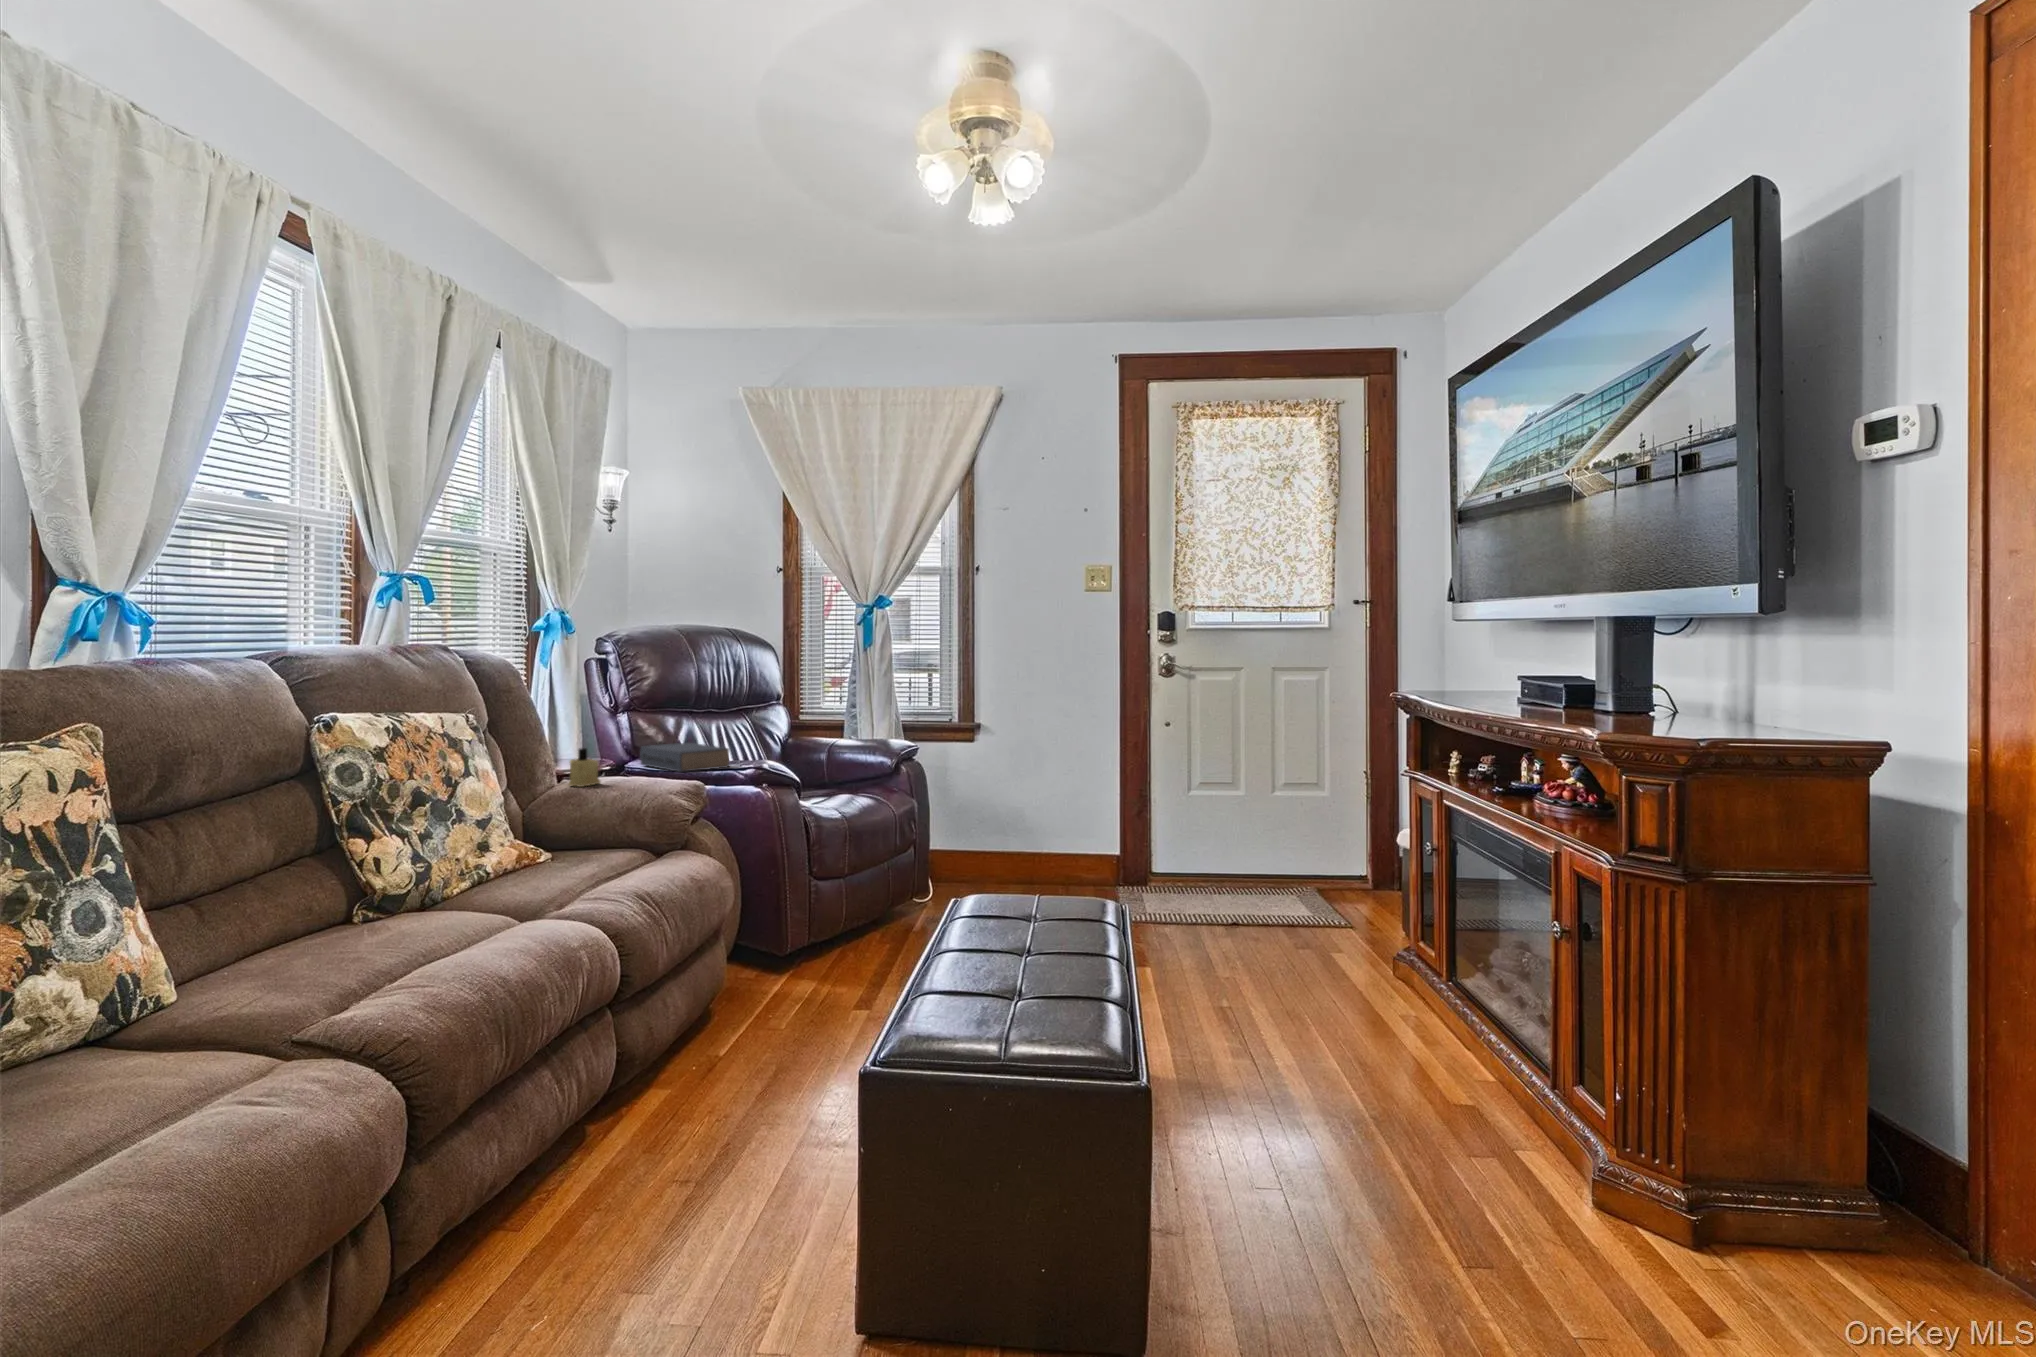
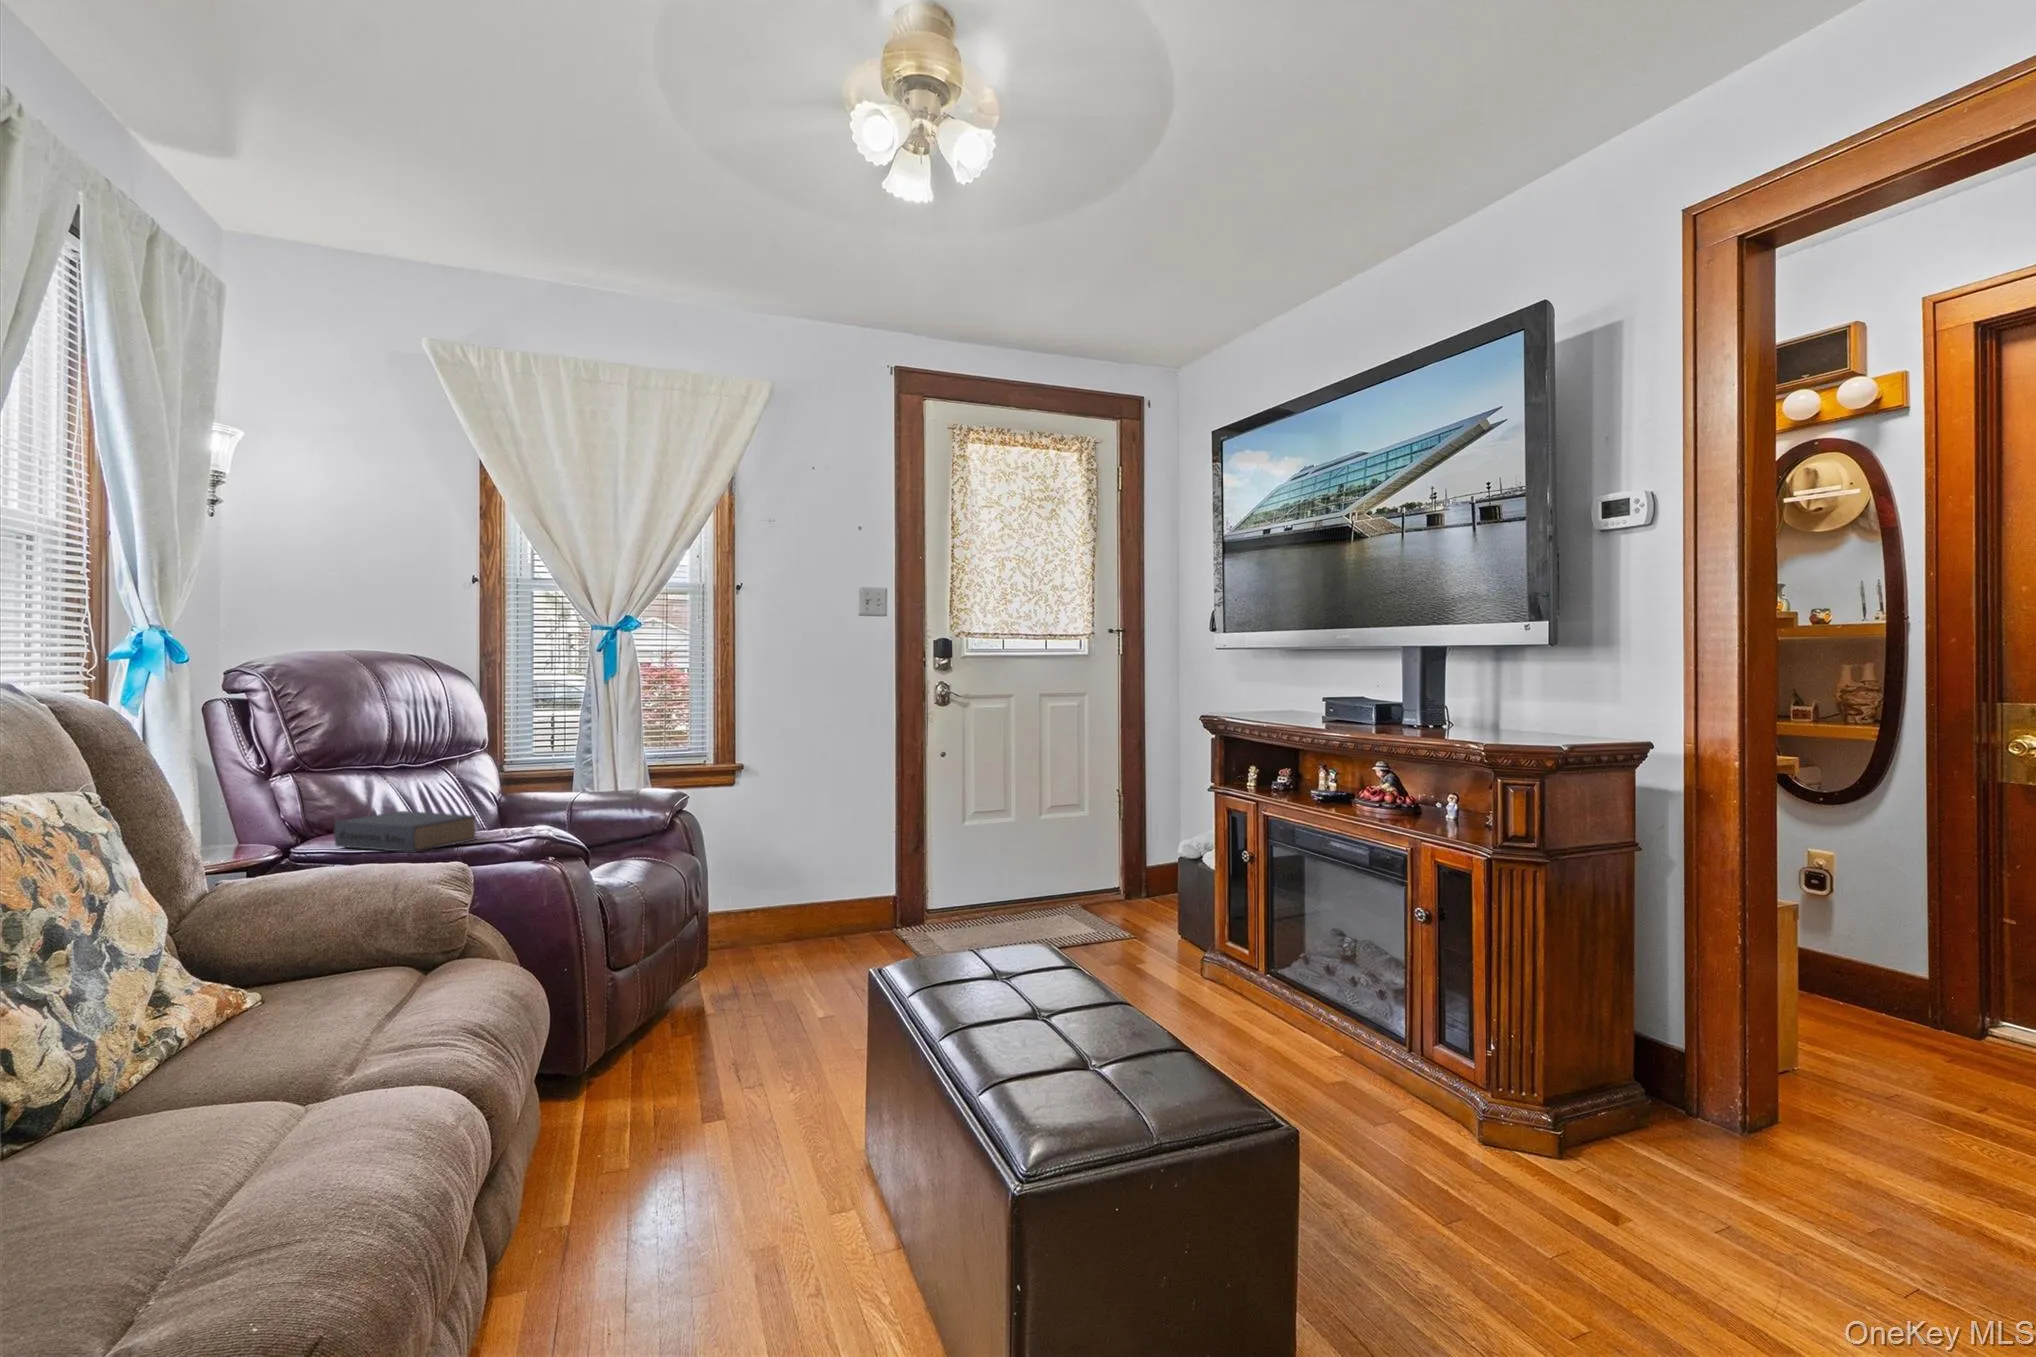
candle: present [569,748,600,787] -> none [259,832,311,888]

